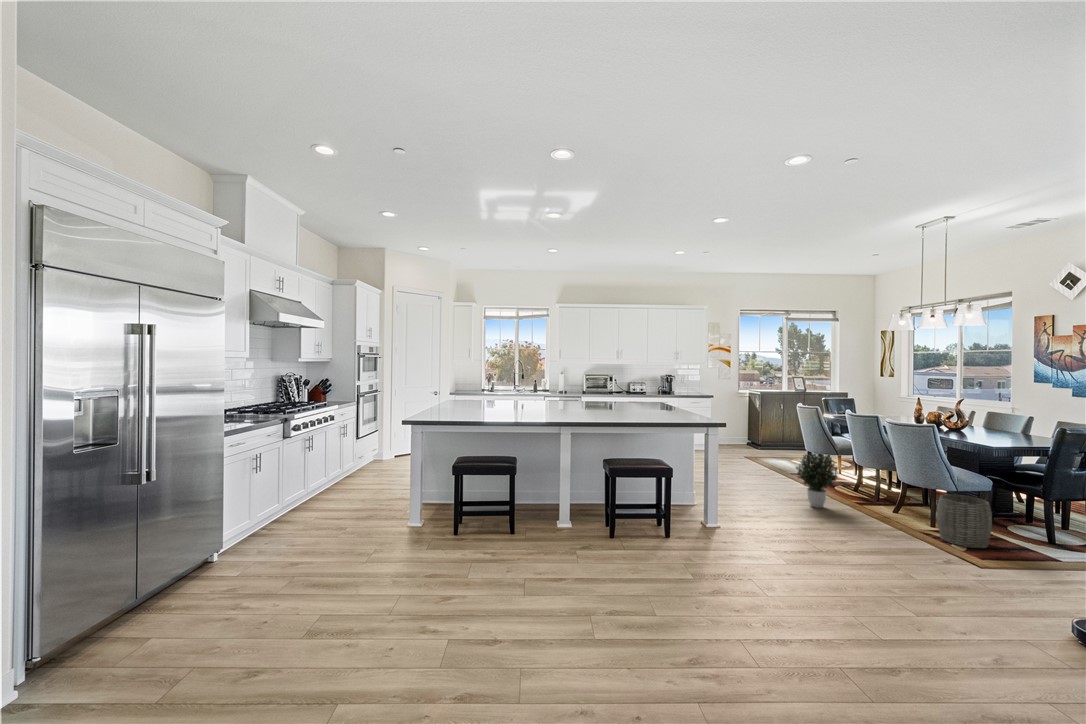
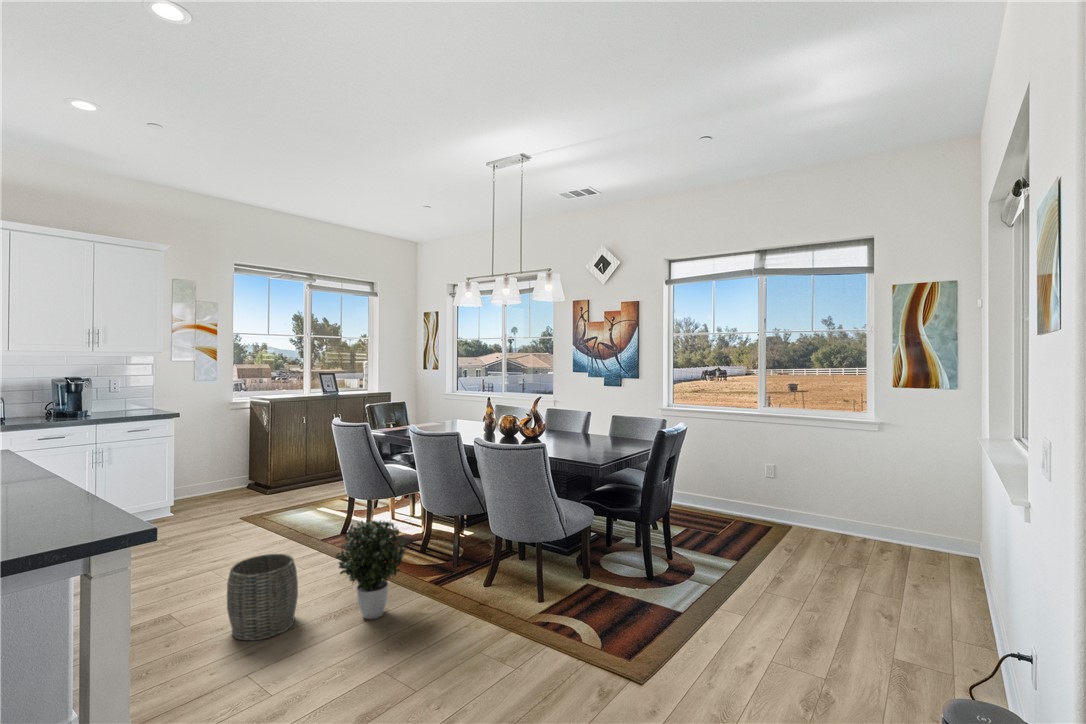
woven basket: present [937,494,992,548] -> present [227,554,298,641]

